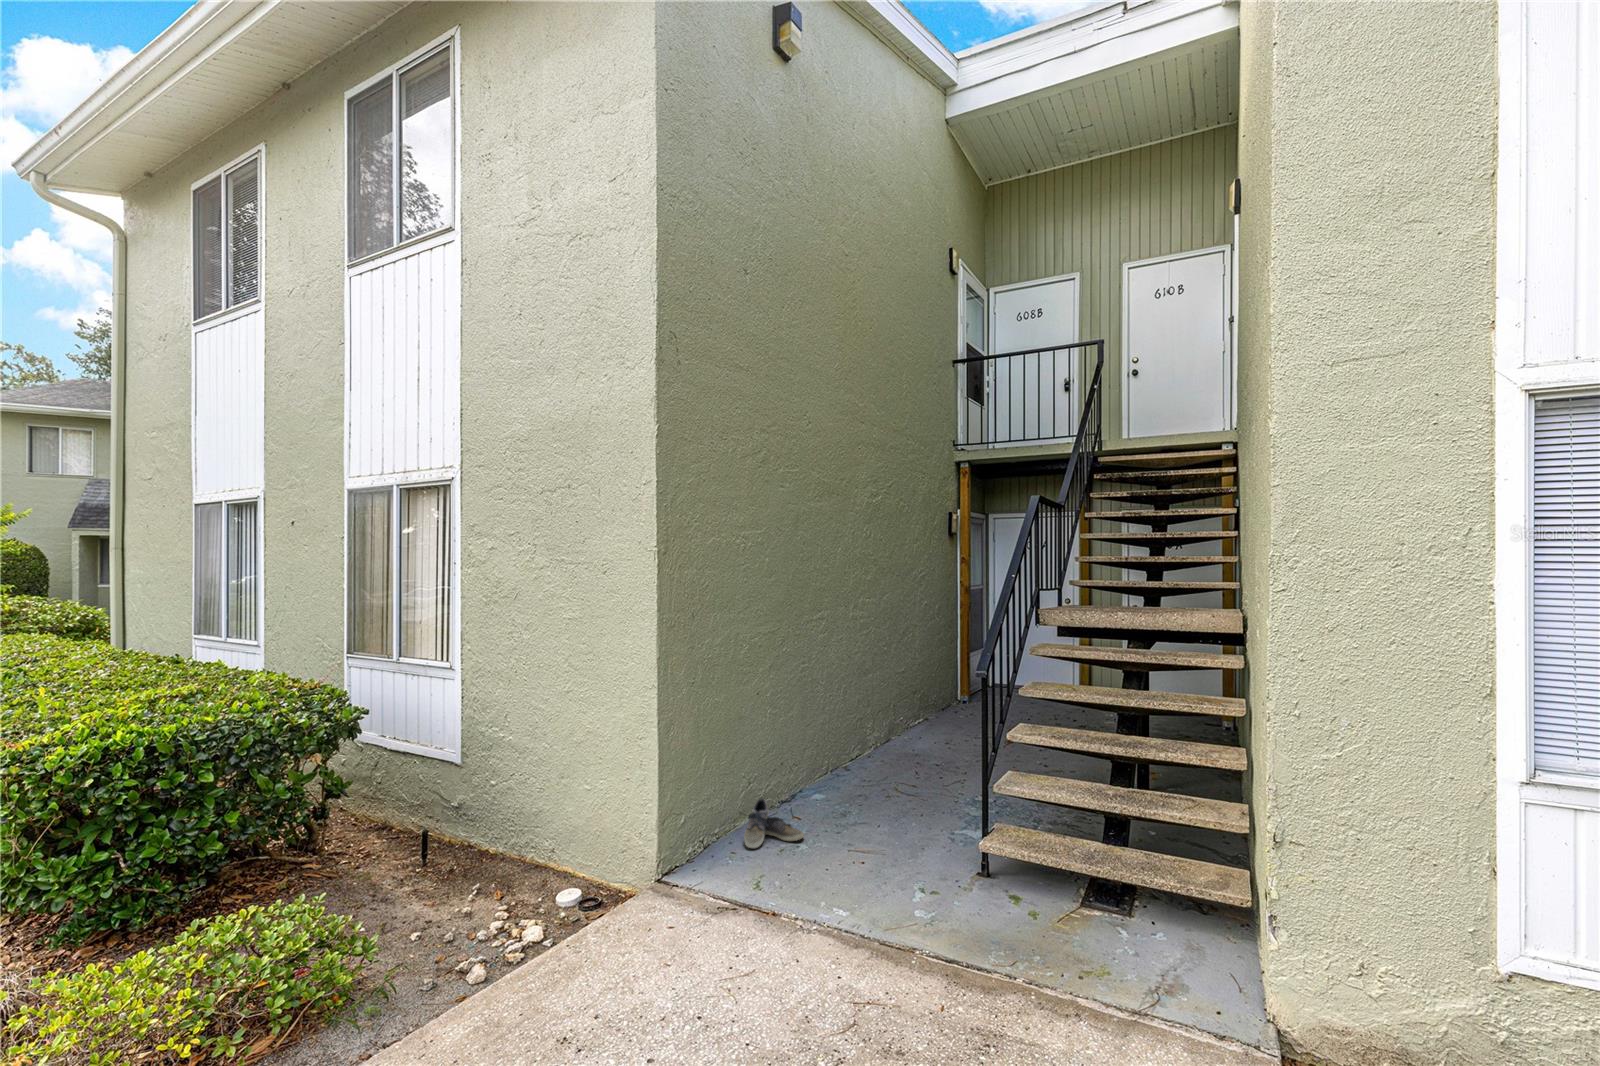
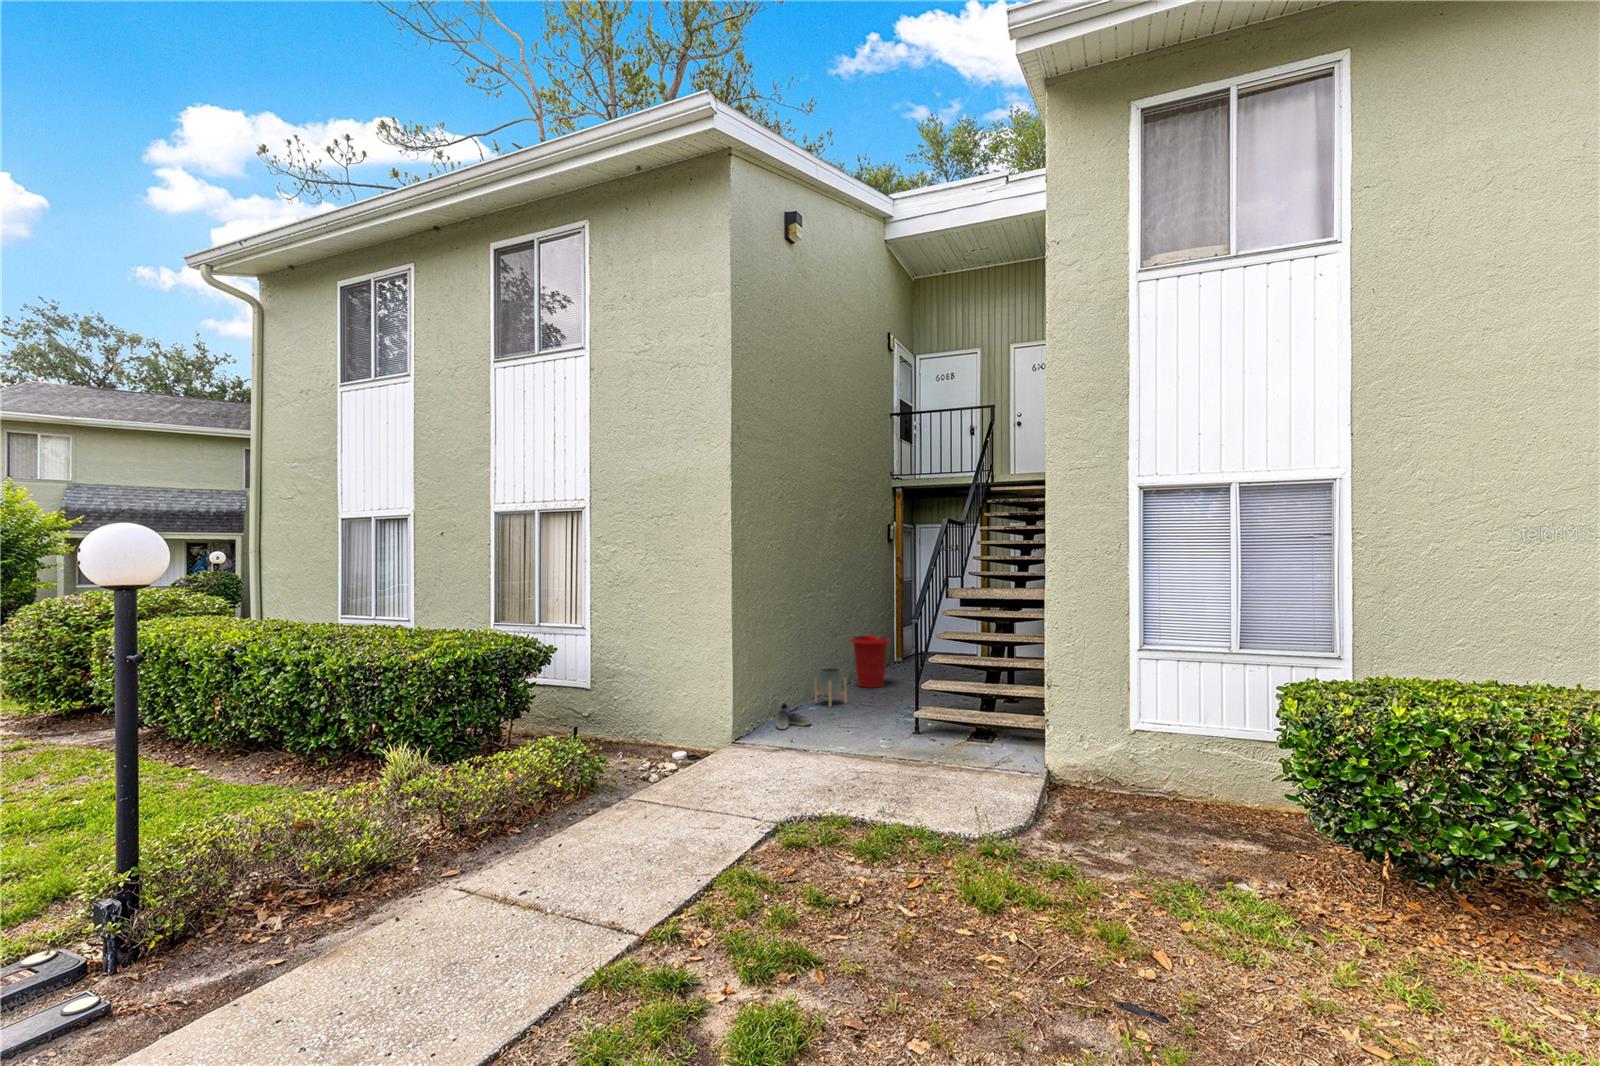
waste bin: none [885,676,947,757] -> present [850,636,890,688]
planter: none [823,731,873,797] -> present [815,668,847,706]

